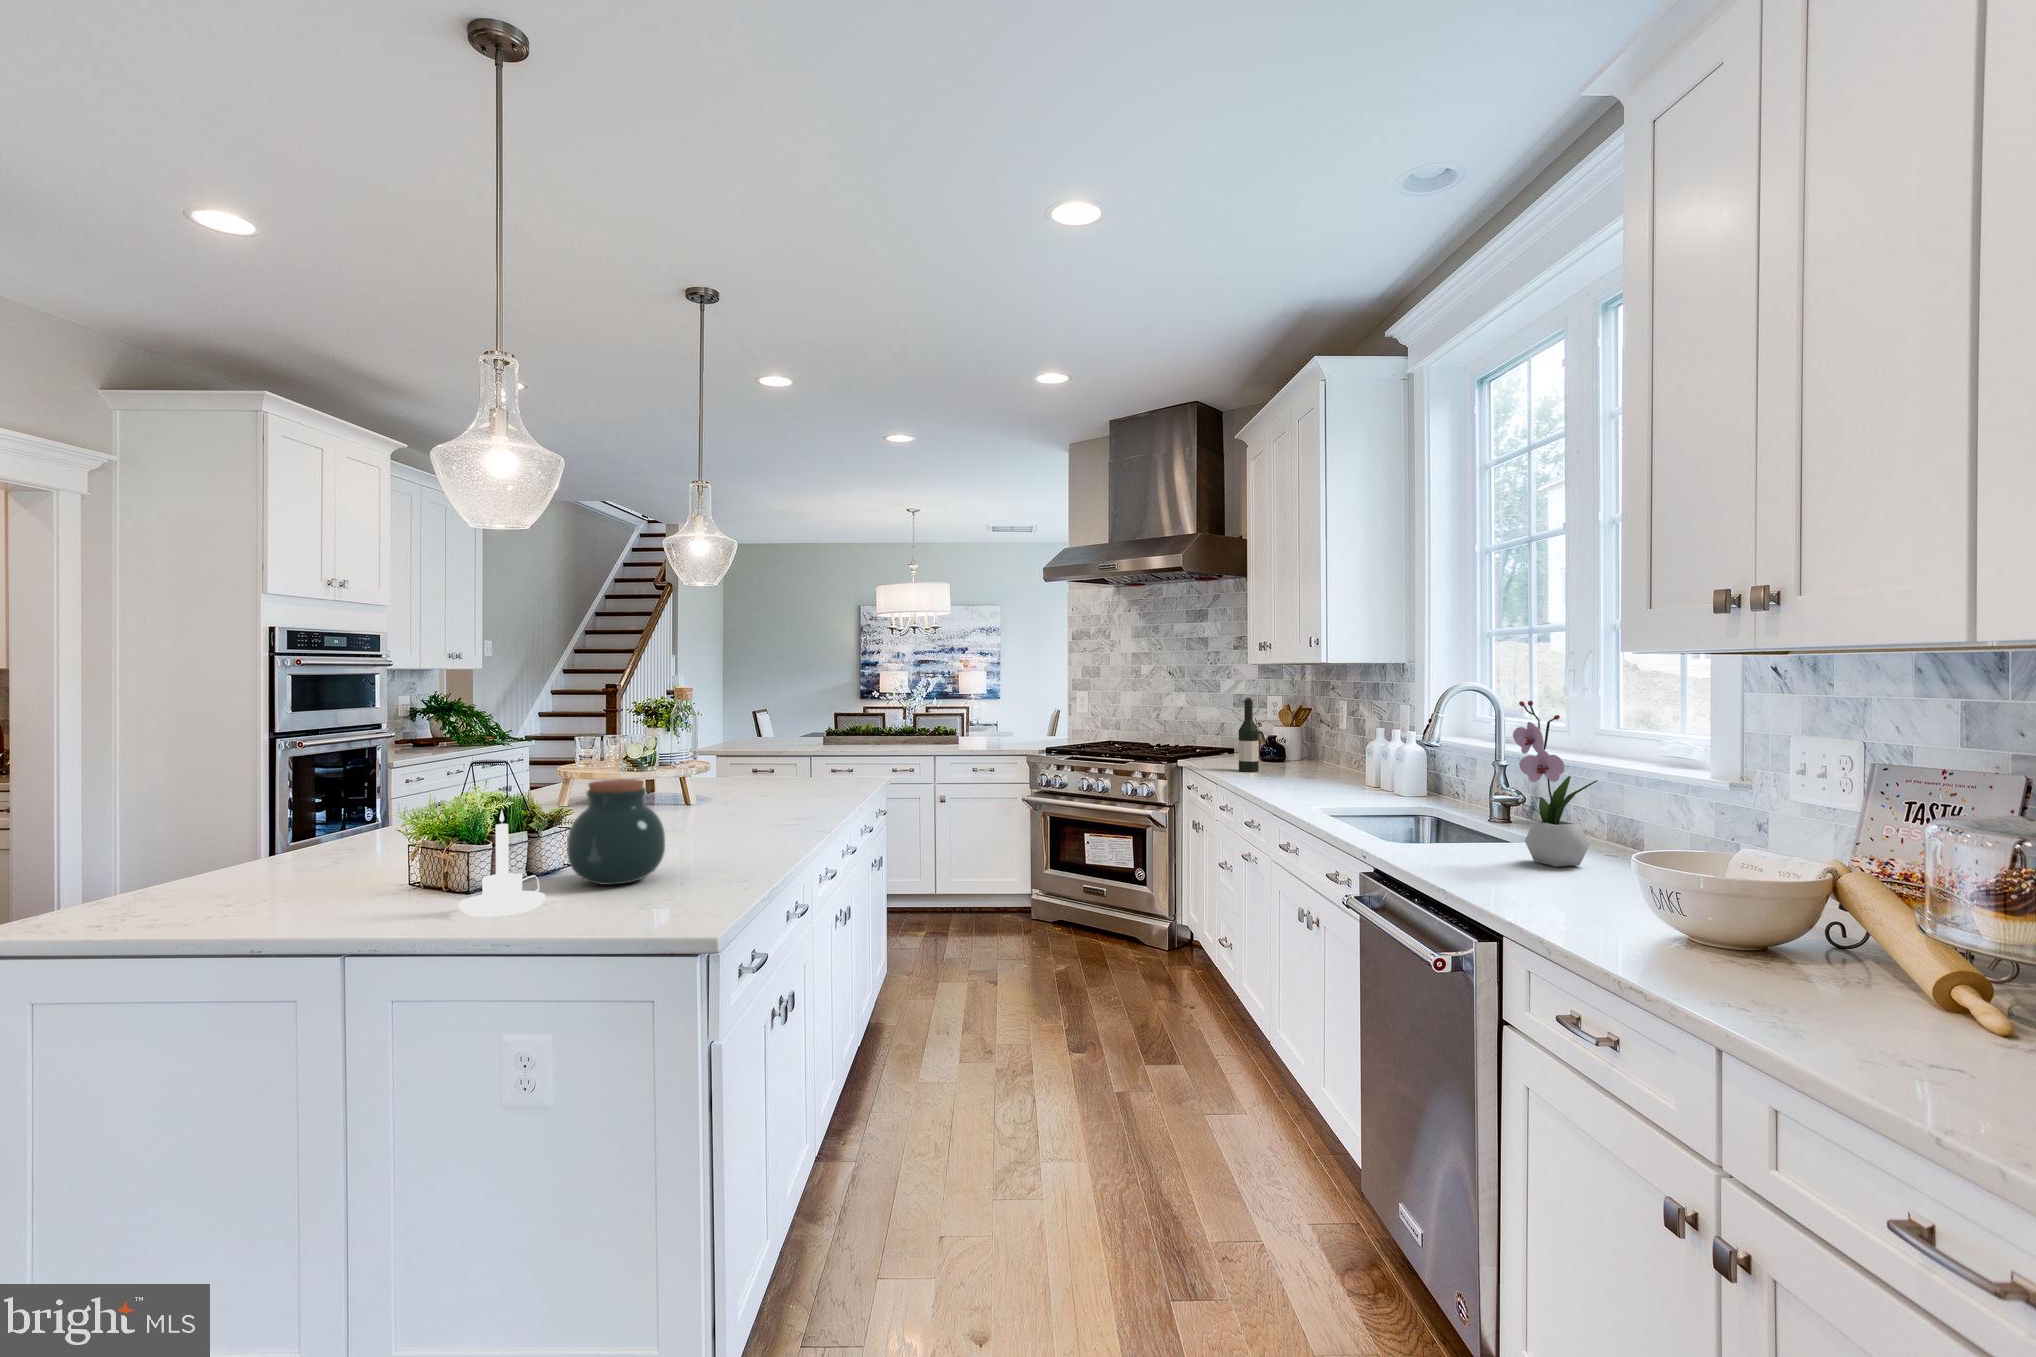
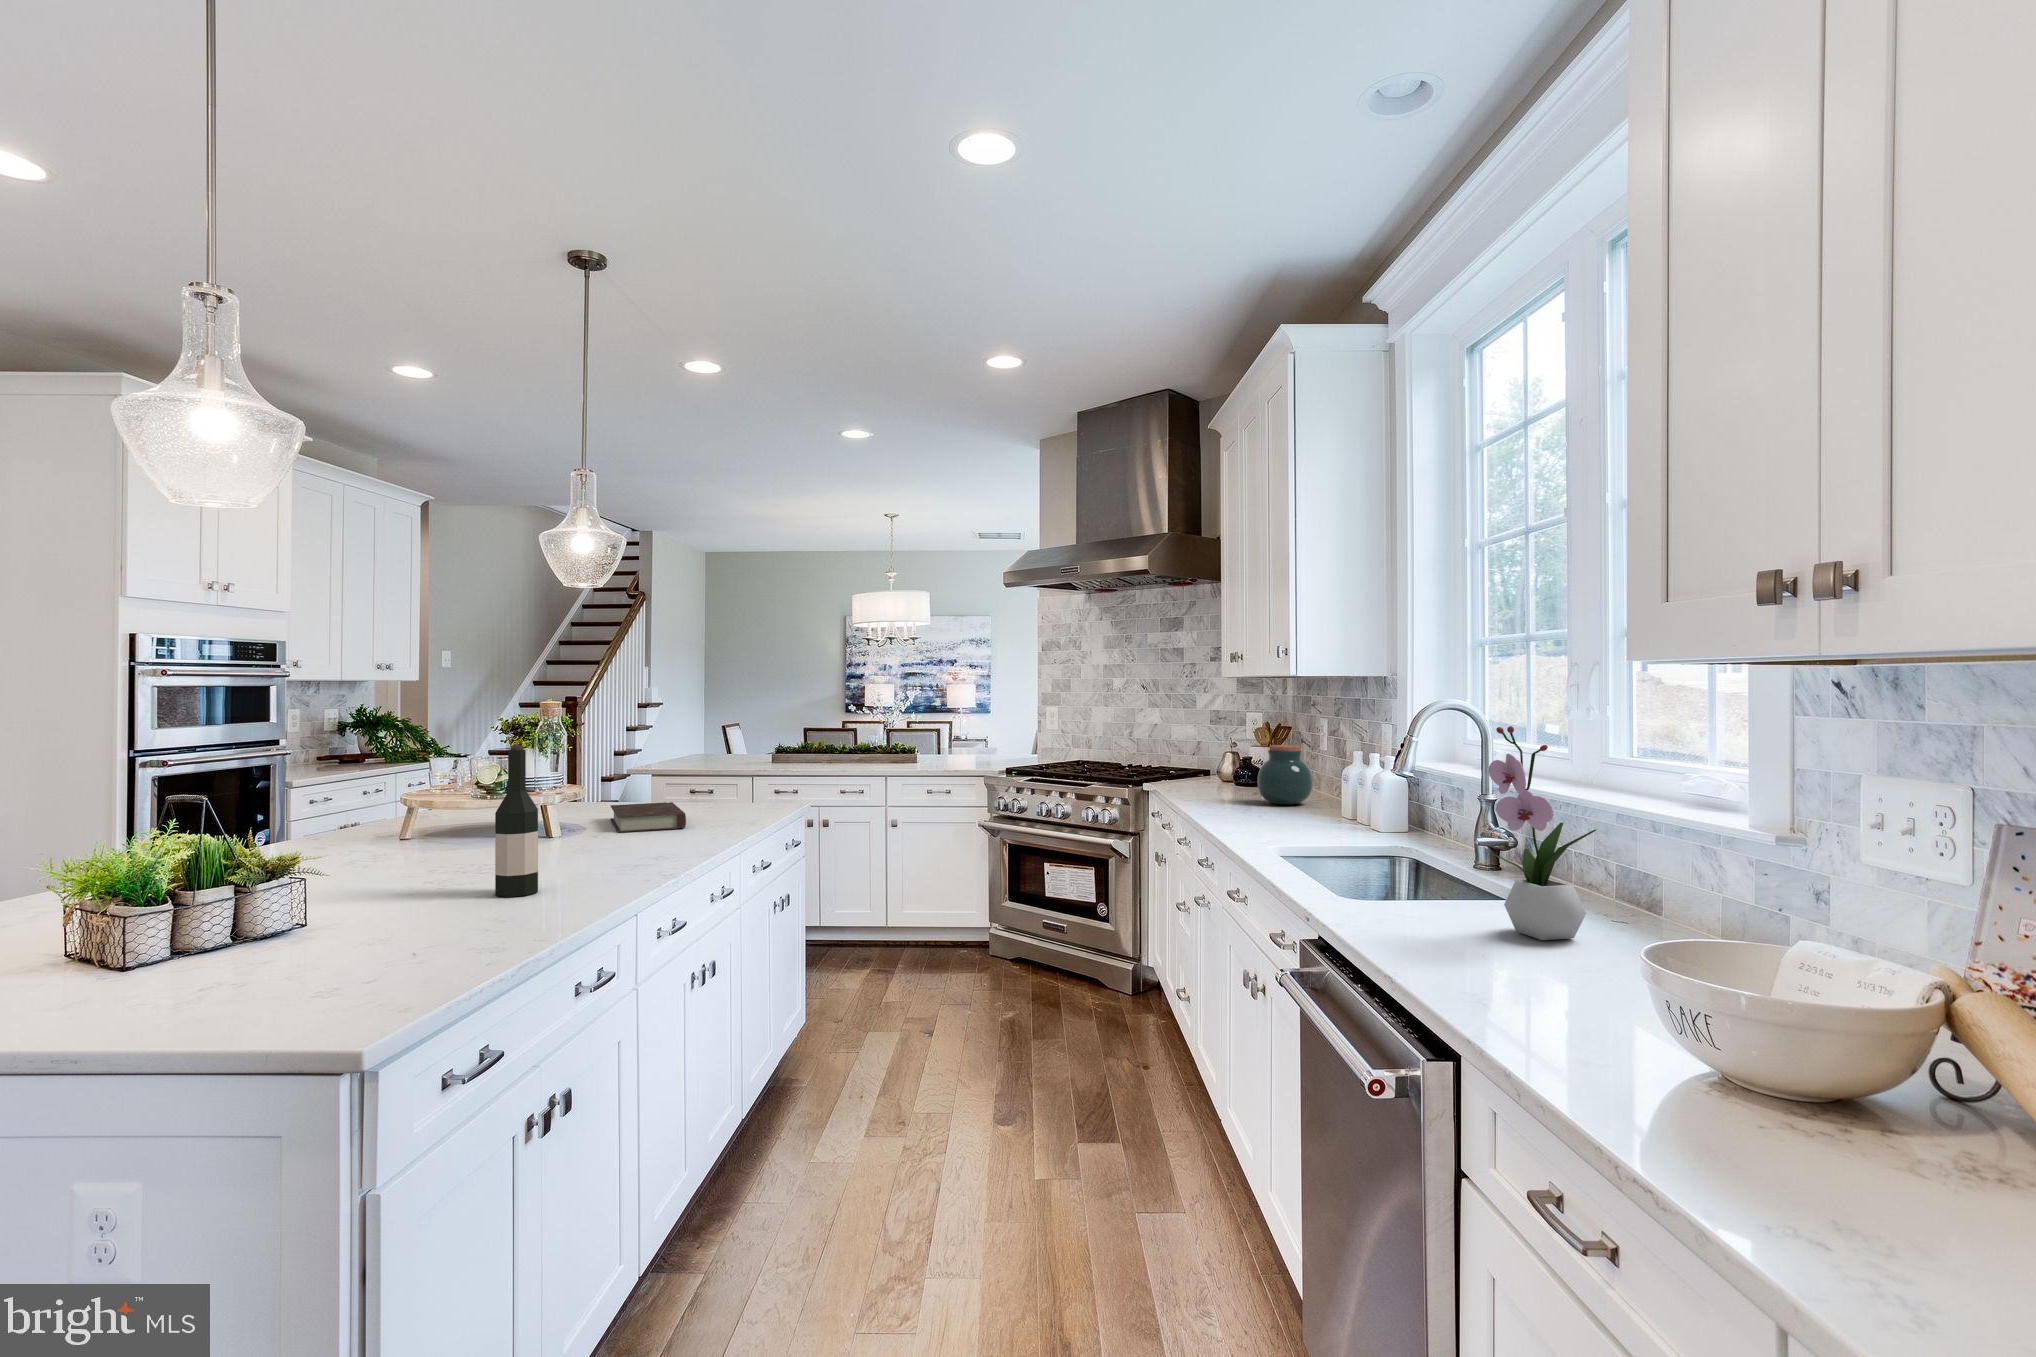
wine bottle: present [1239,698,1259,772] -> present [495,745,538,897]
book: none [728,775,802,800] -> present [611,802,686,832]
jar: present [567,779,665,885] -> present [1258,745,1313,805]
candle holder: present [458,810,545,917] -> none [67,866,203,1011]

